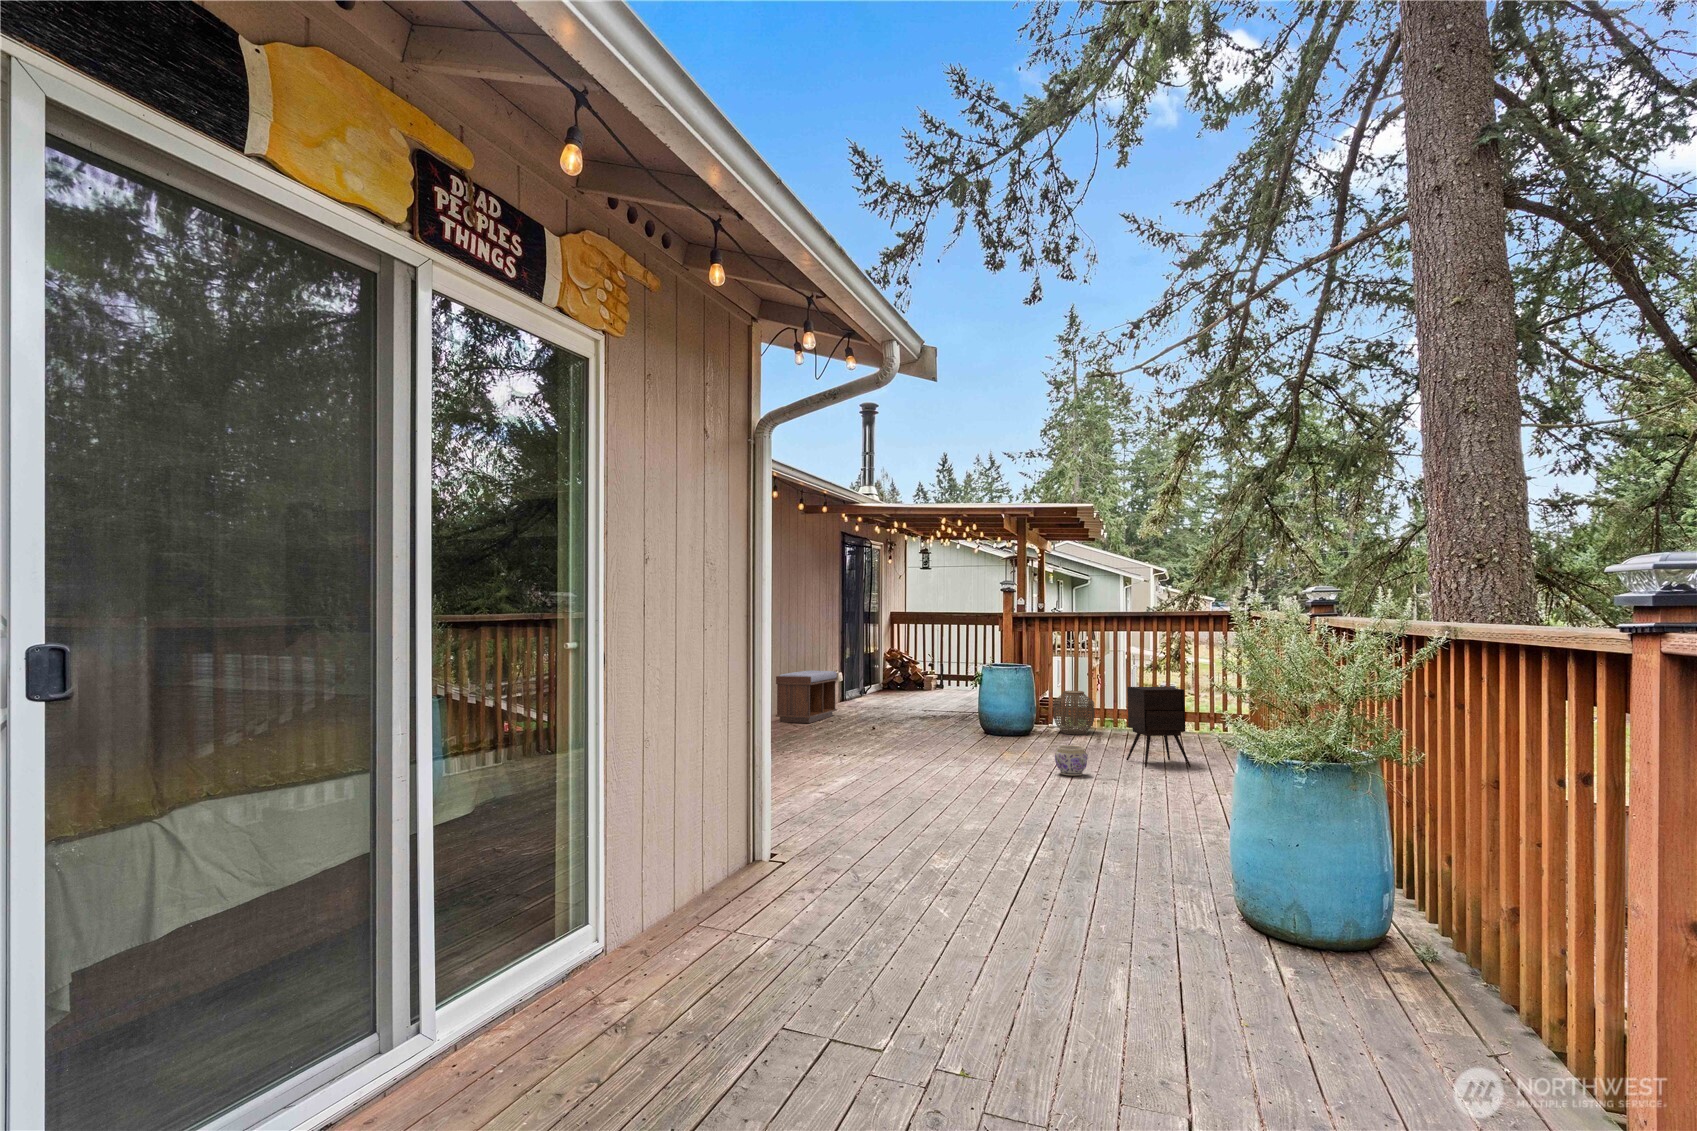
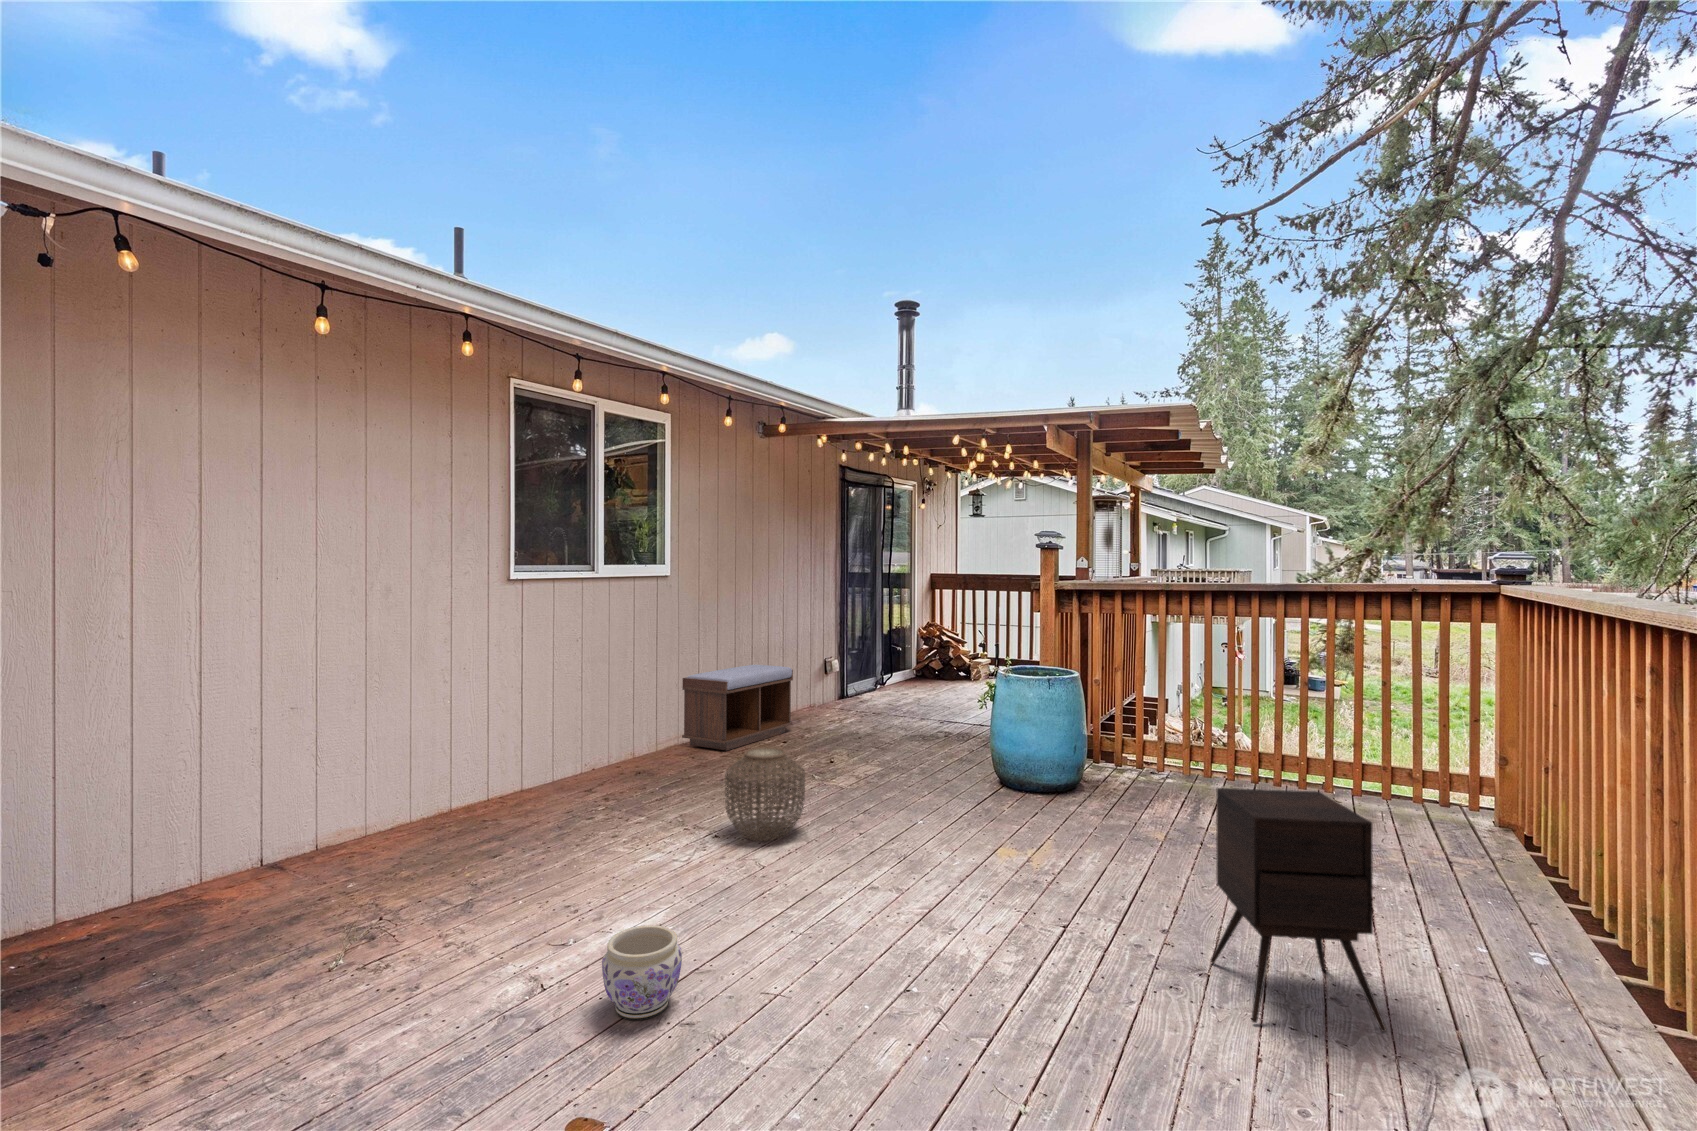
woven basket: present [1053,691,1095,734] -> present [725,747,805,841]
planter: present [1055,745,1088,776] -> present [602,925,682,1020]

